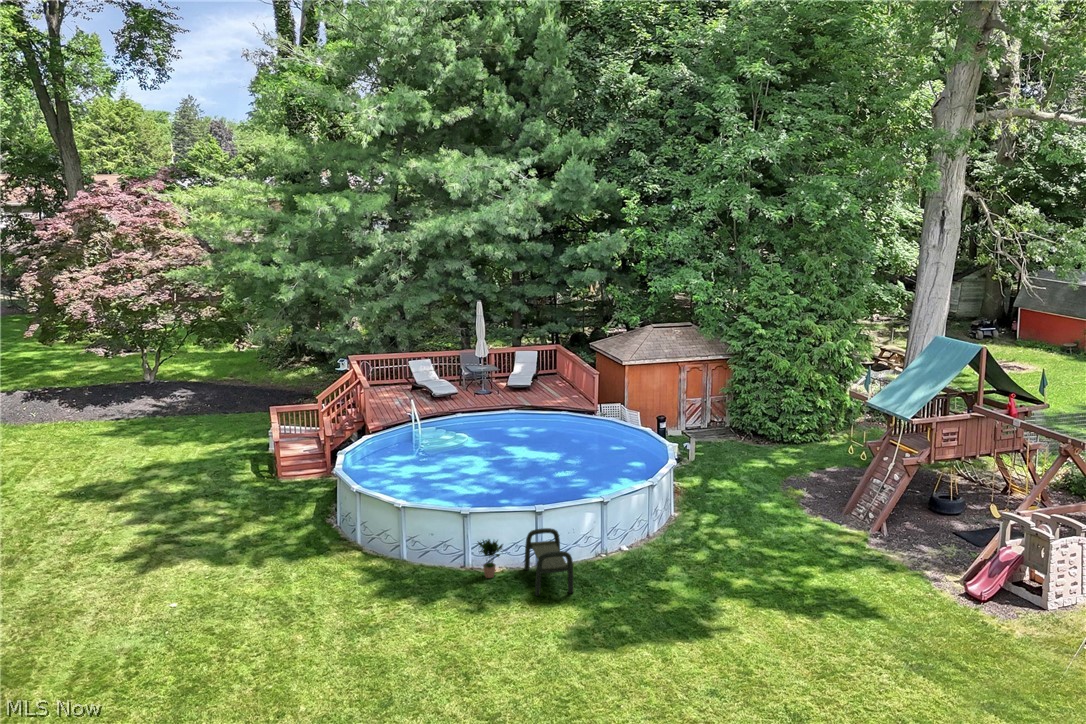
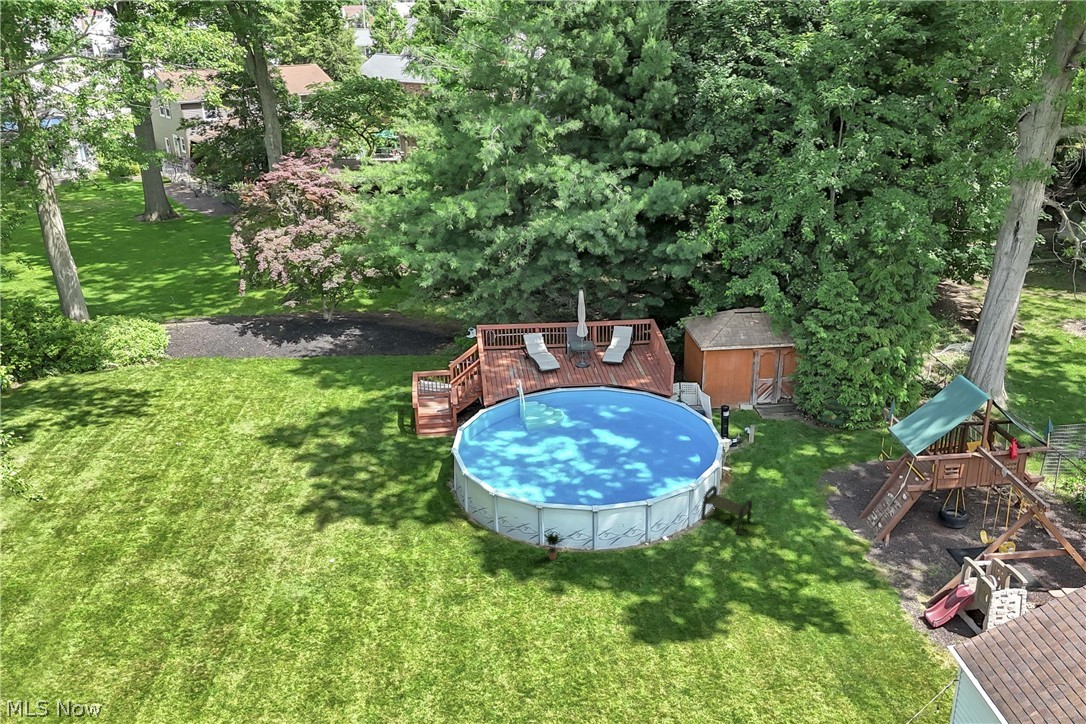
chair: none [761,412,792,454] -> present [818,400,850,438]
bench: present [524,528,573,596] -> present [701,486,752,534]

